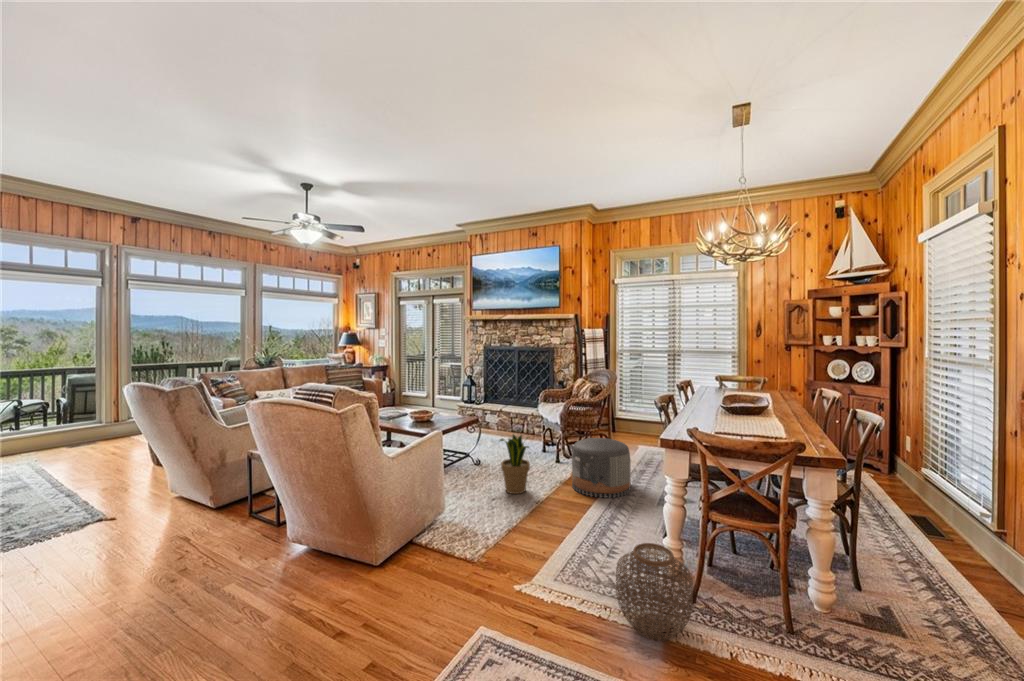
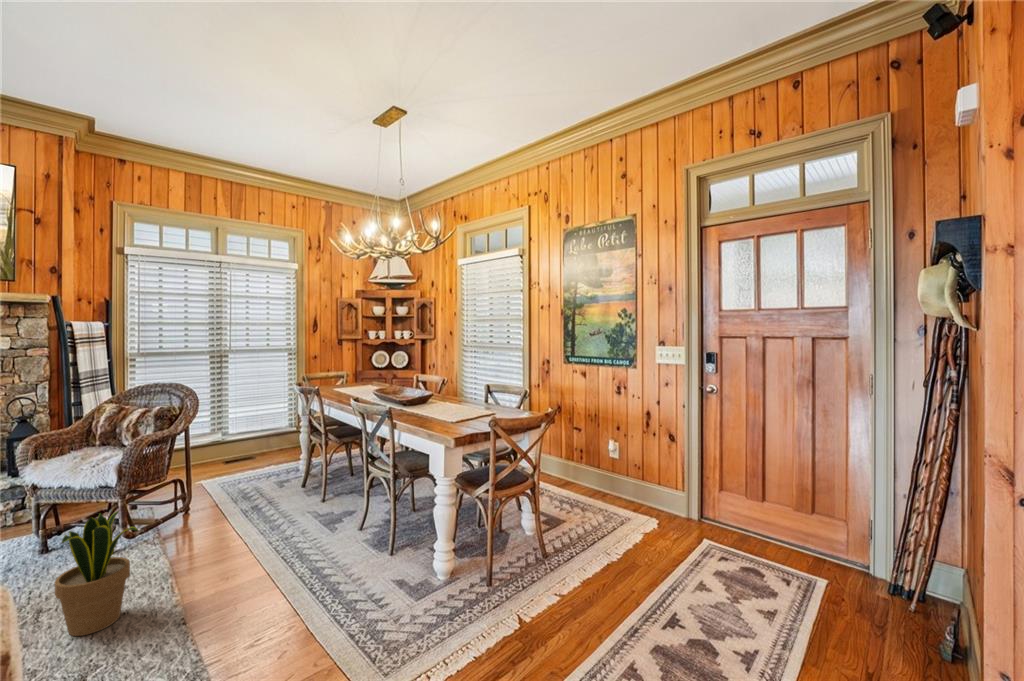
pouf: present [572,438,631,498] -> none [185,473,282,566]
woven basket: present [616,543,693,641] -> none [462,536,535,632]

